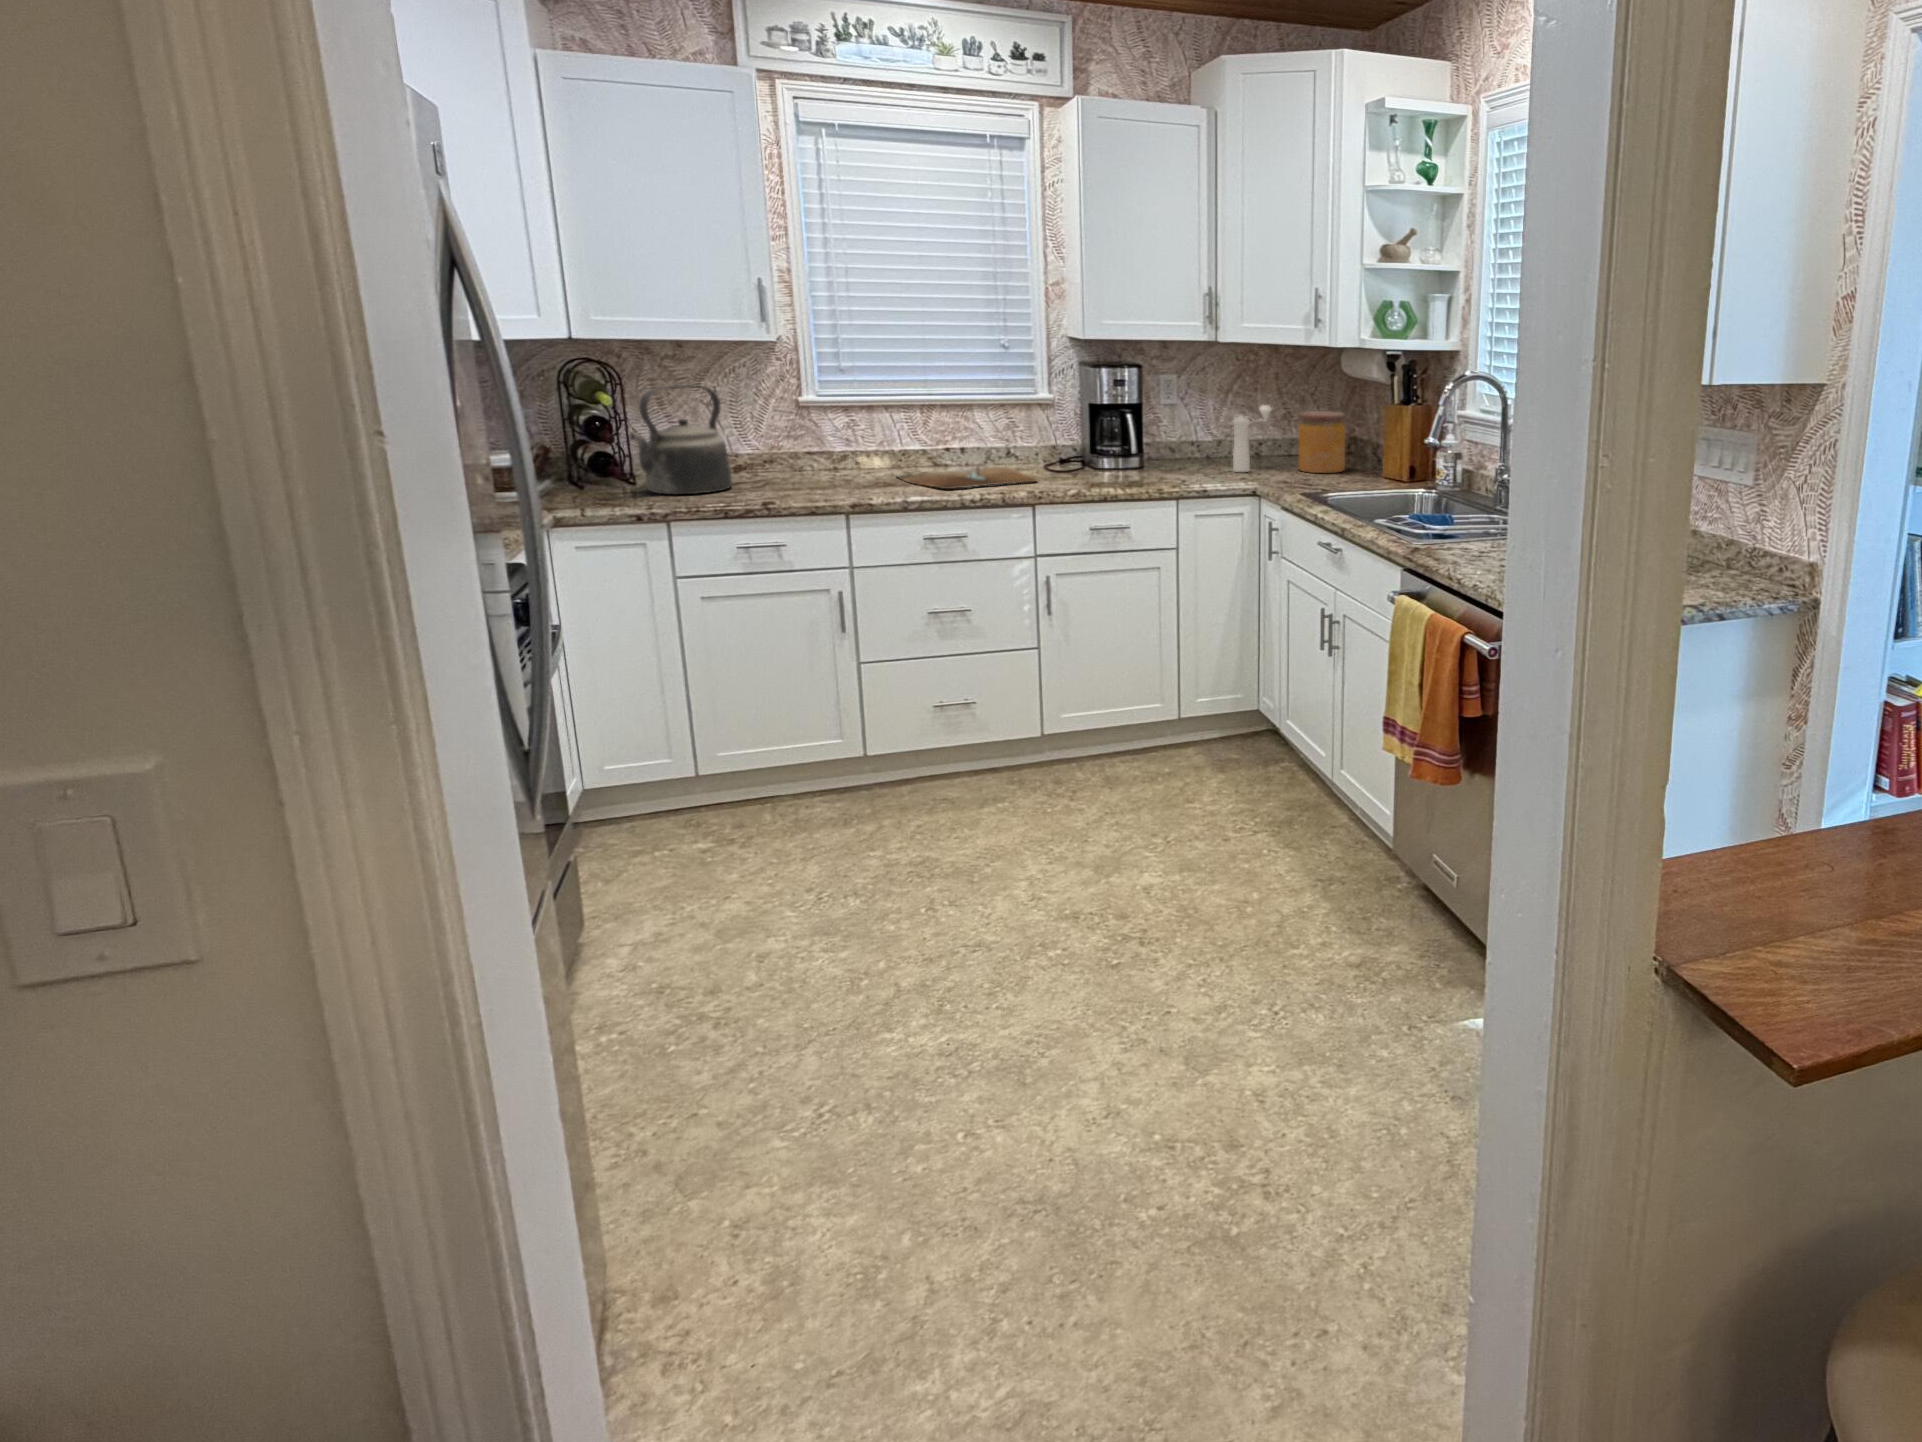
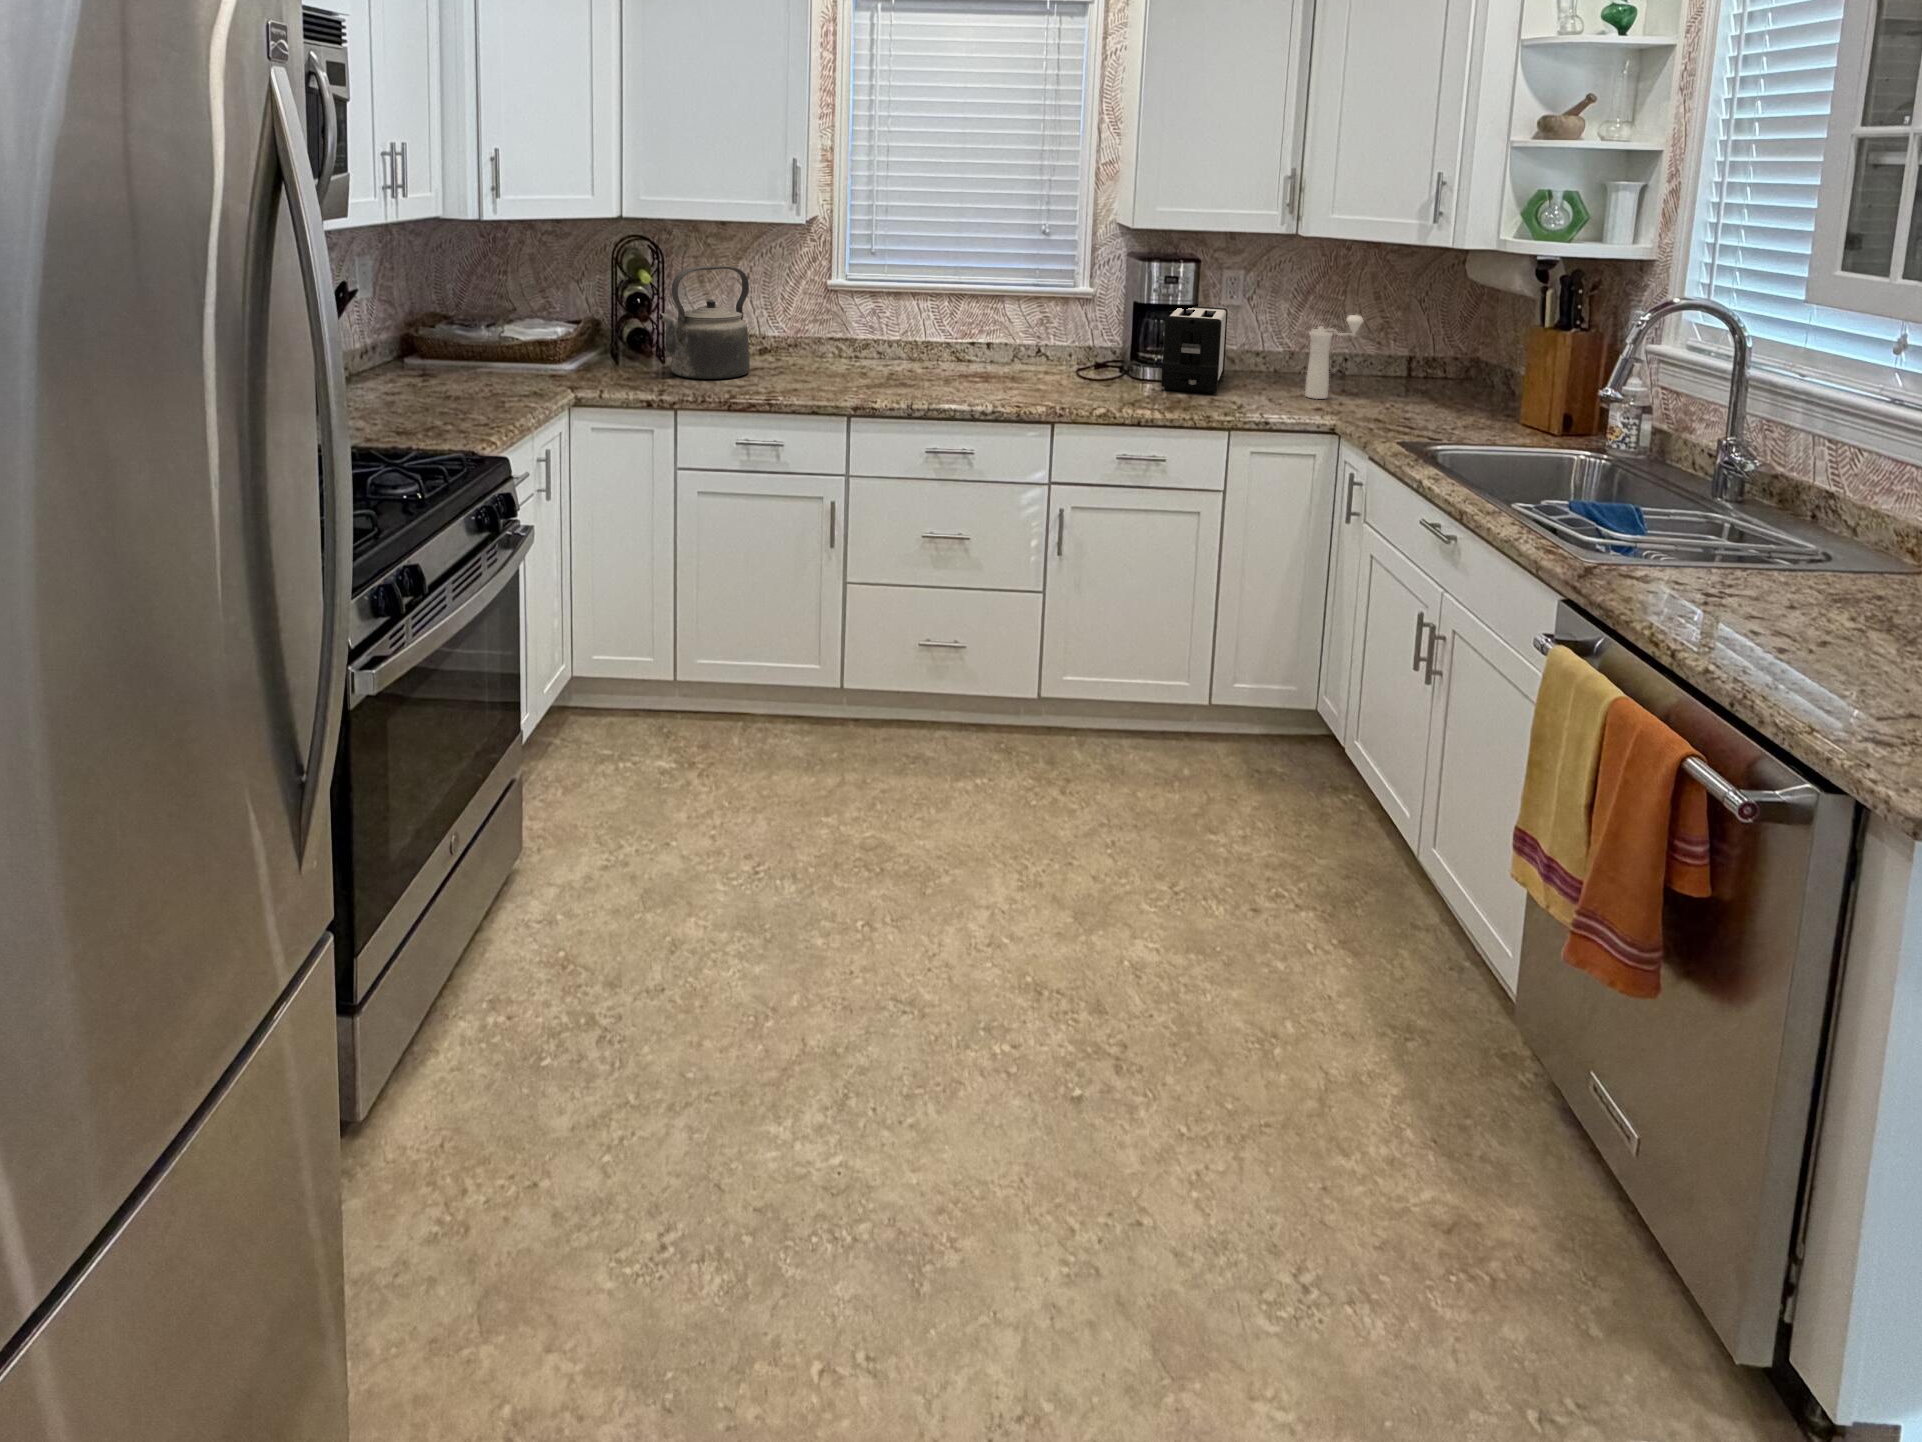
toaster: none [1119,406,1169,474] -> present [1161,306,1228,393]
jar: present [1299,411,1346,473] -> none [1395,326,1469,410]
cutting board: present [898,466,1036,489] -> none [911,367,1062,396]

